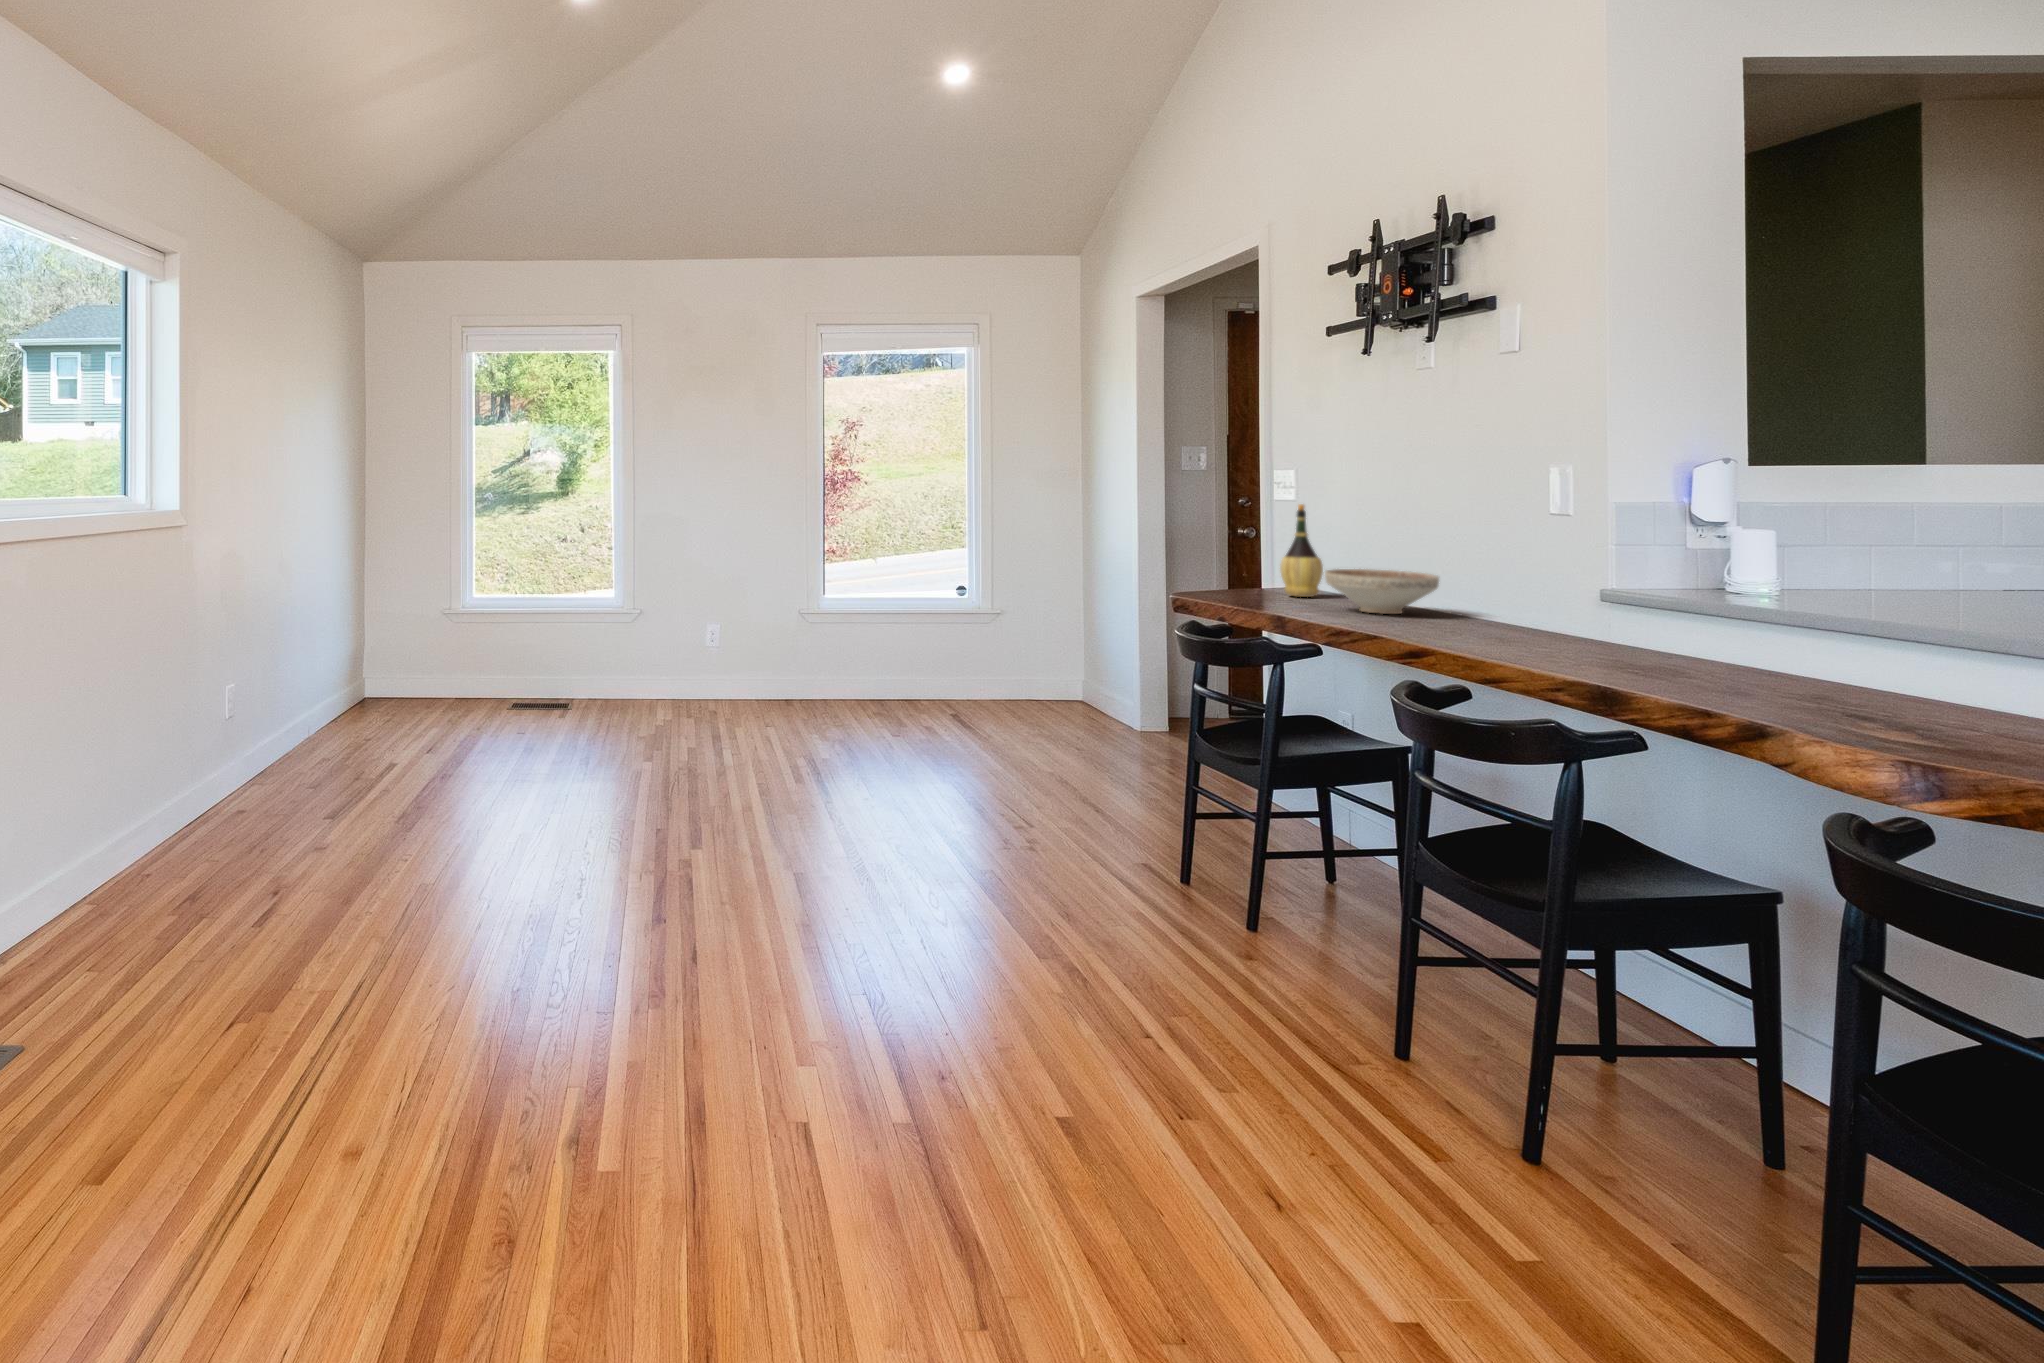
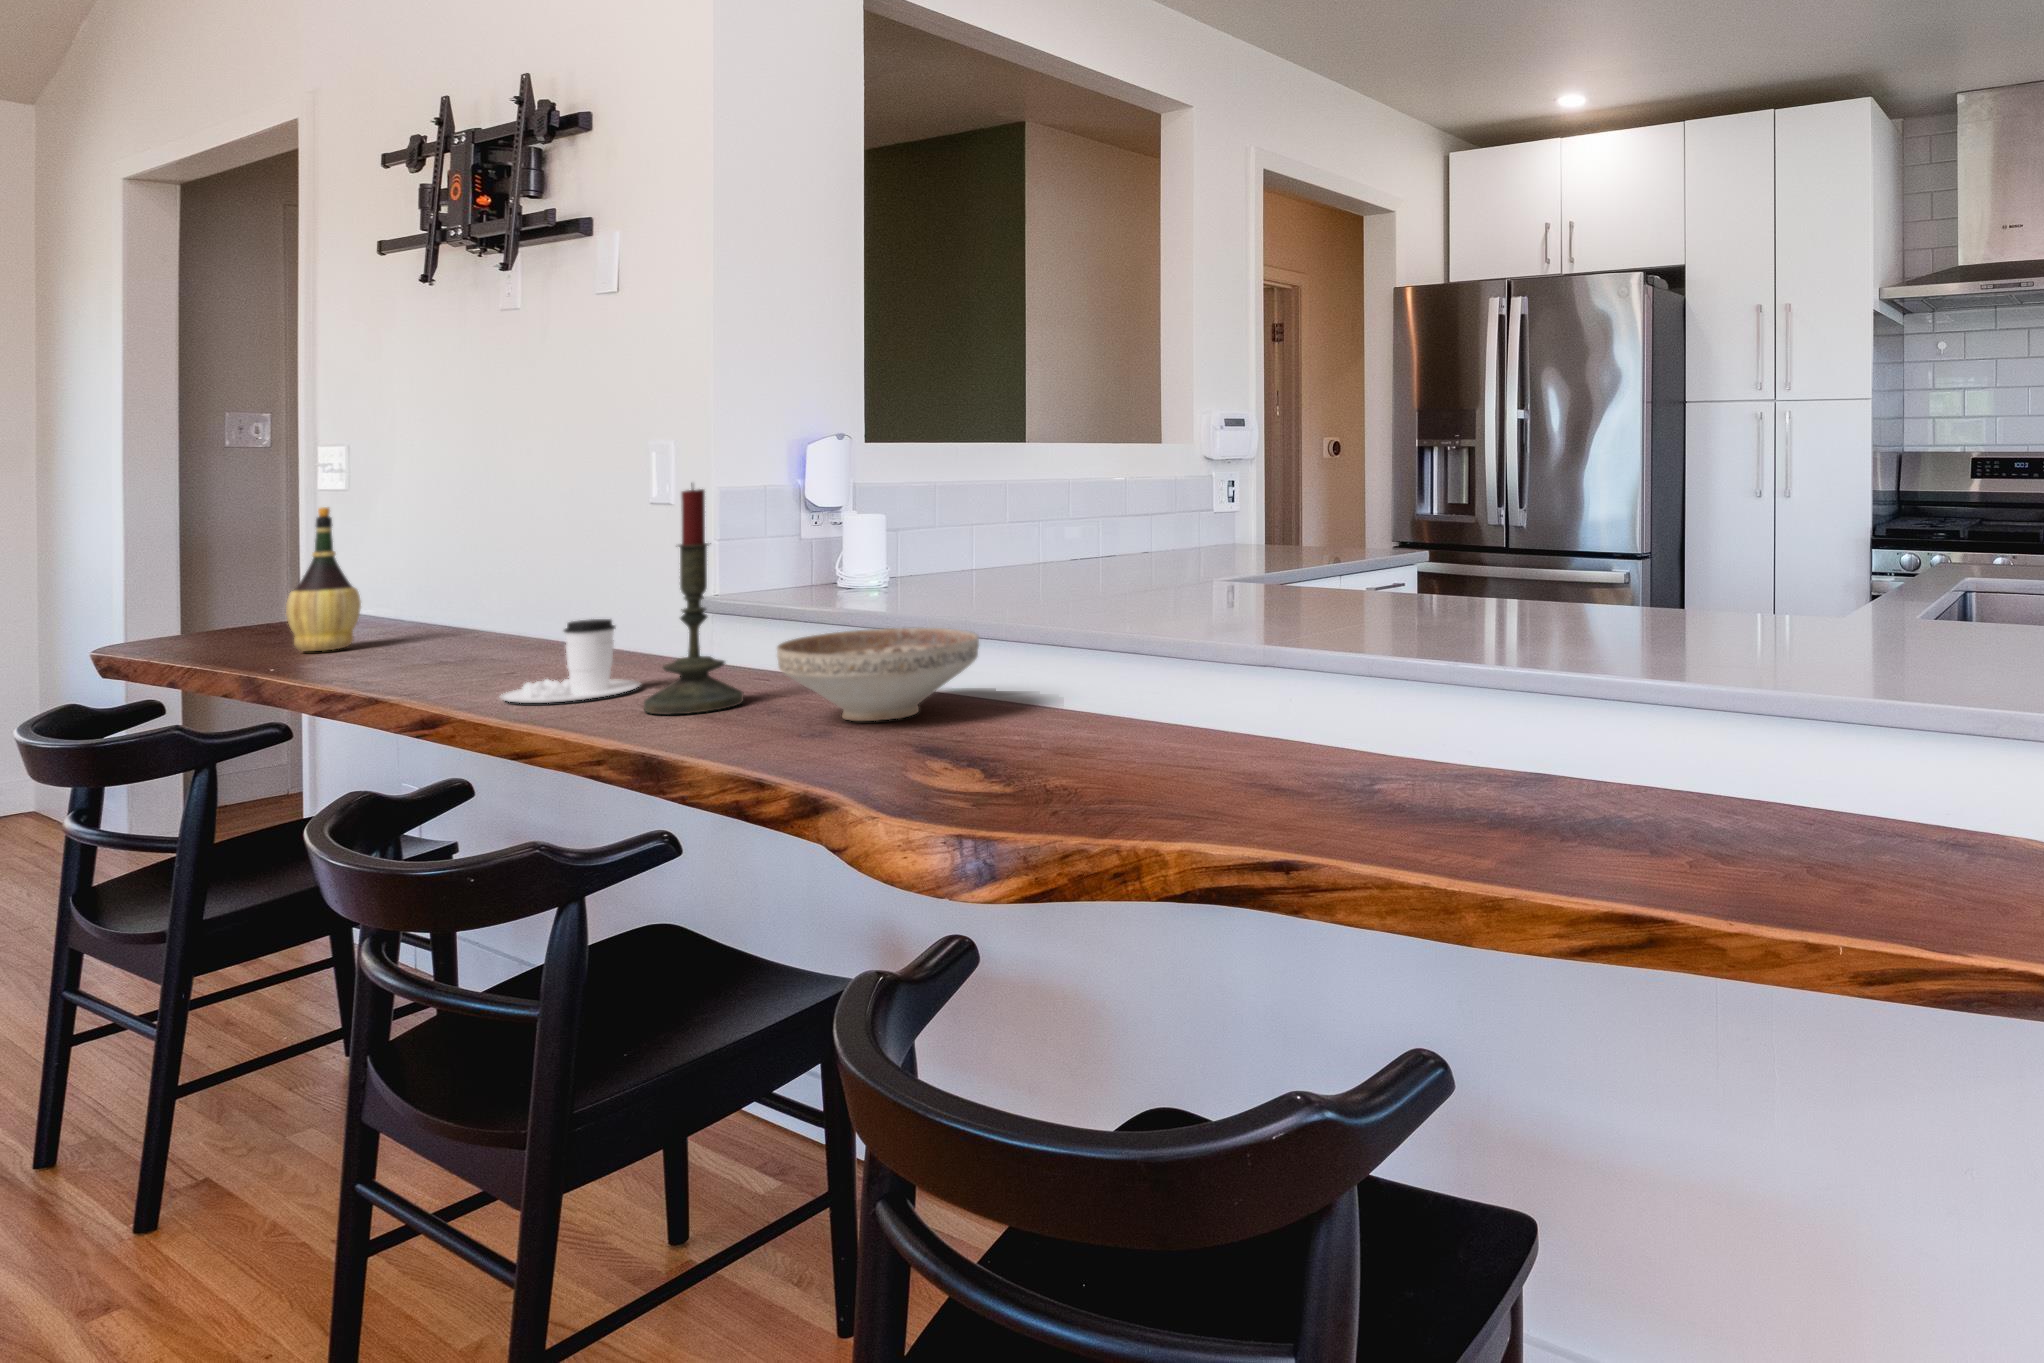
candle: none [1572,499,1656,670] -> present [644,488,744,715]
decorative bowl: present [1325,569,1439,614] -> present [777,628,979,721]
coffee cup: none [1453,593,1557,649] -> present [500,619,640,703]

